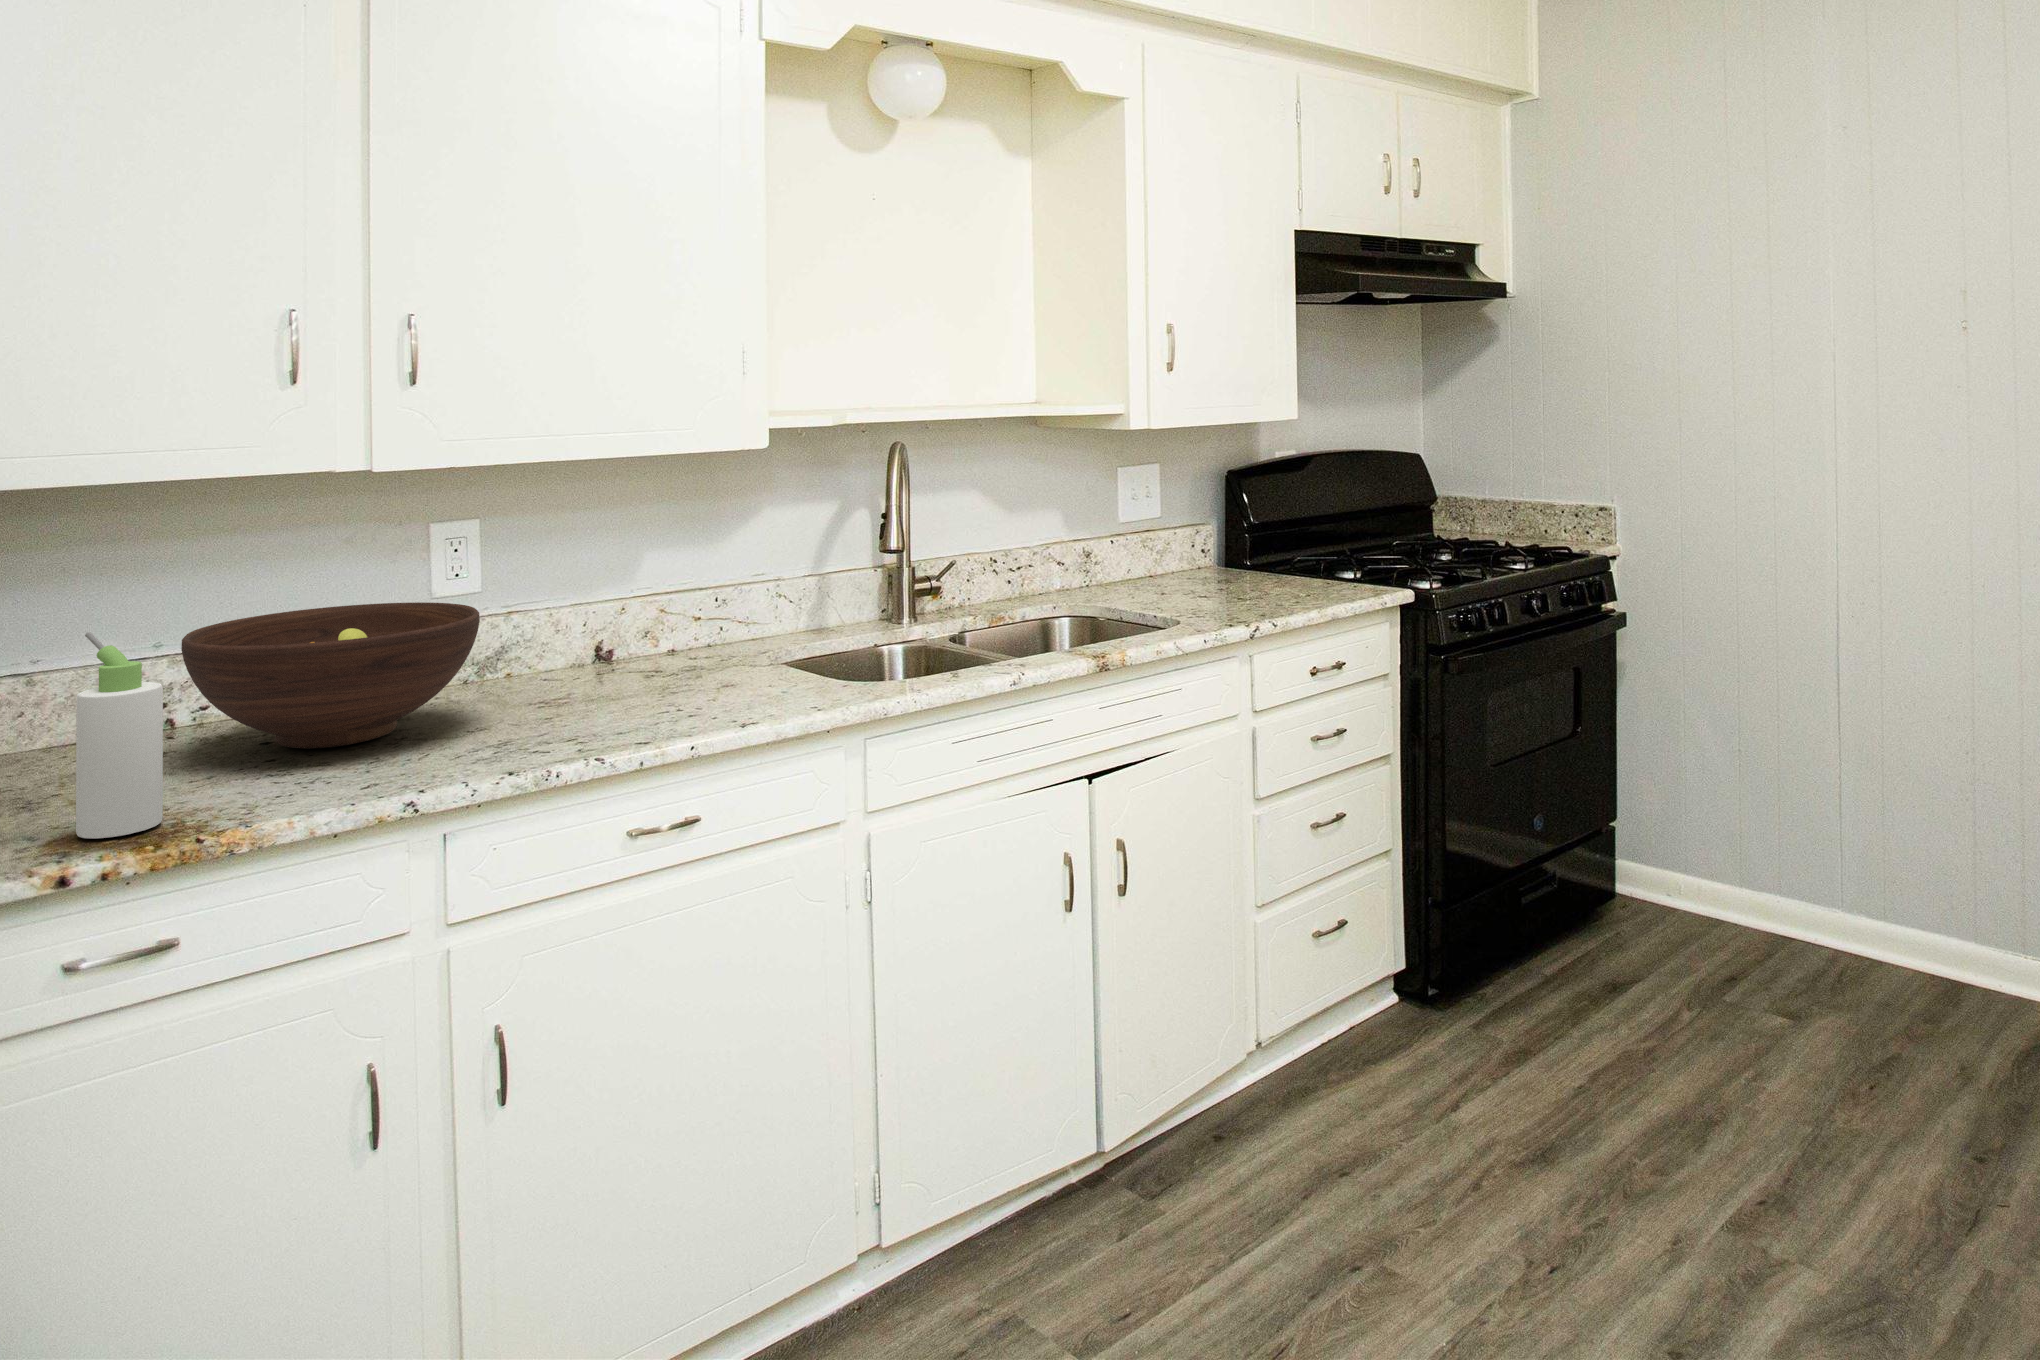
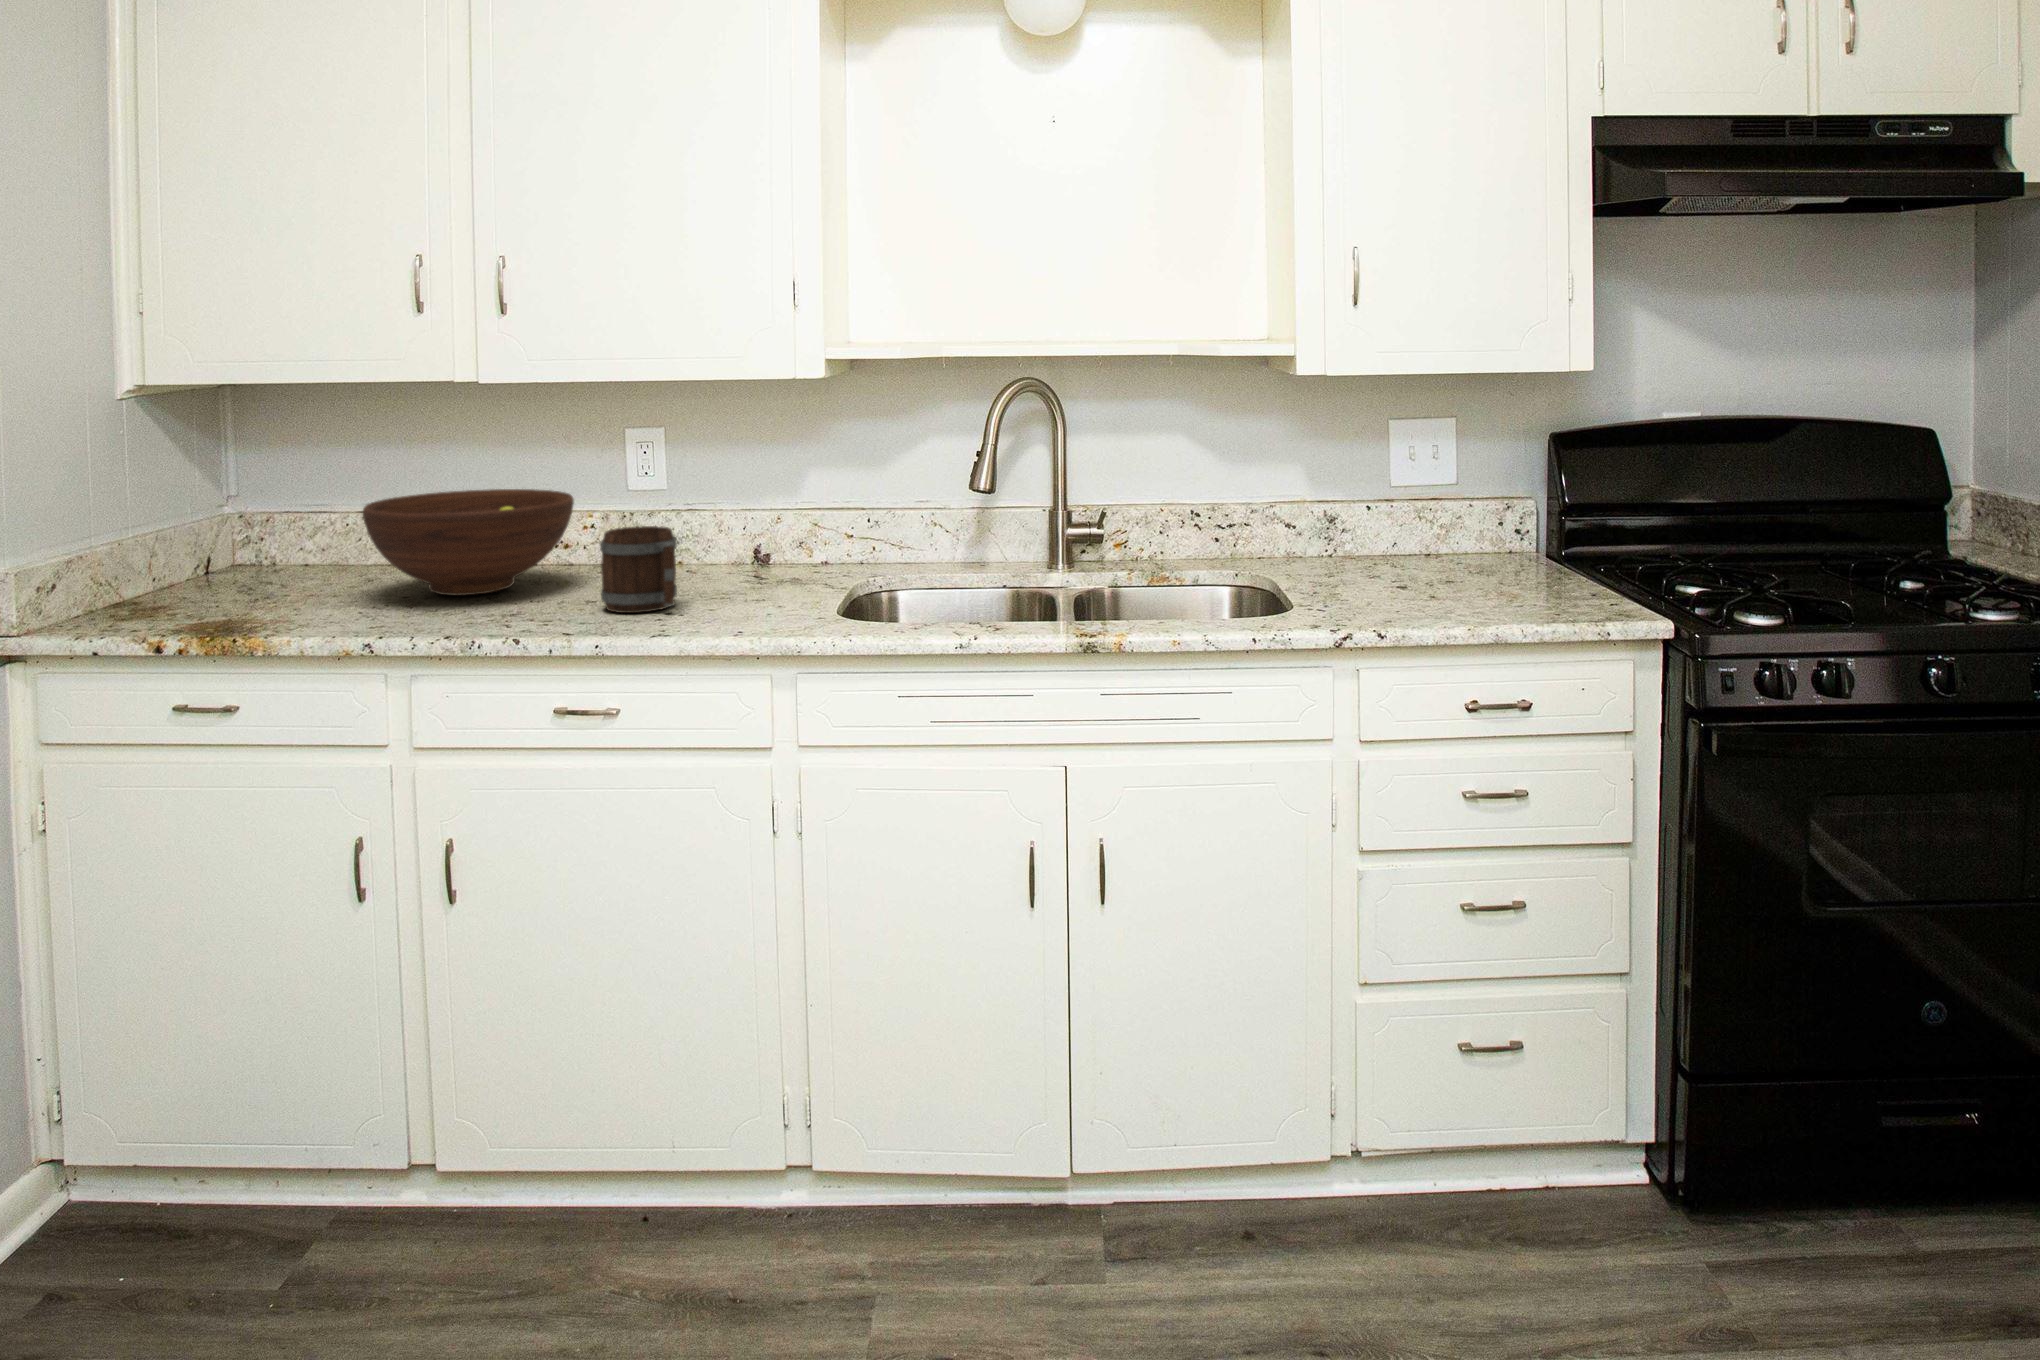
mug: none [591,619,705,720] -> present [600,526,677,613]
bottle: present [76,632,163,839] -> none [199,486,256,629]

